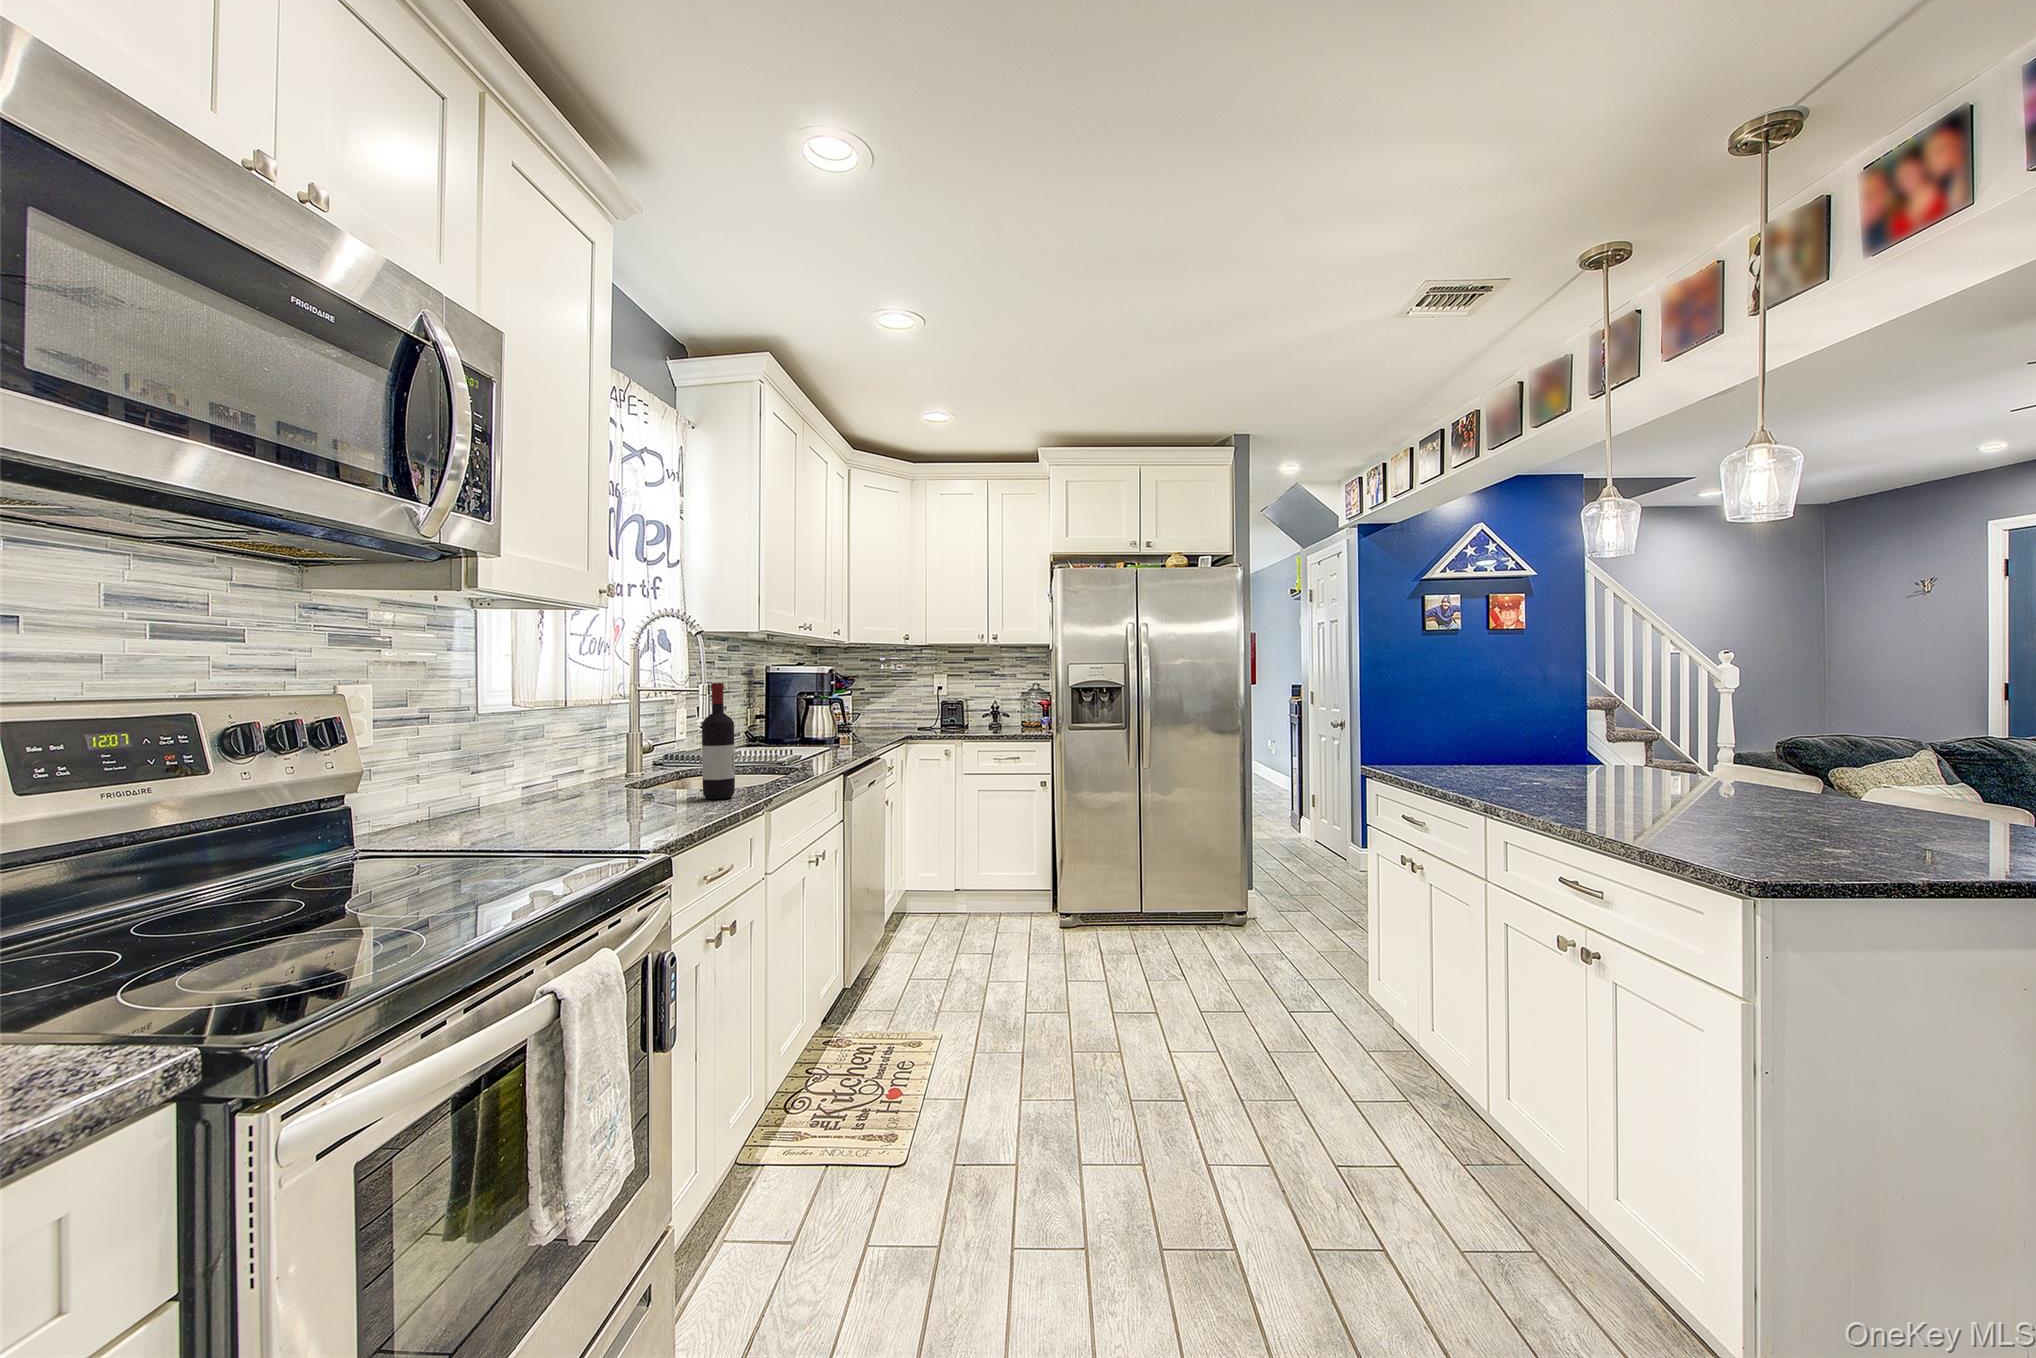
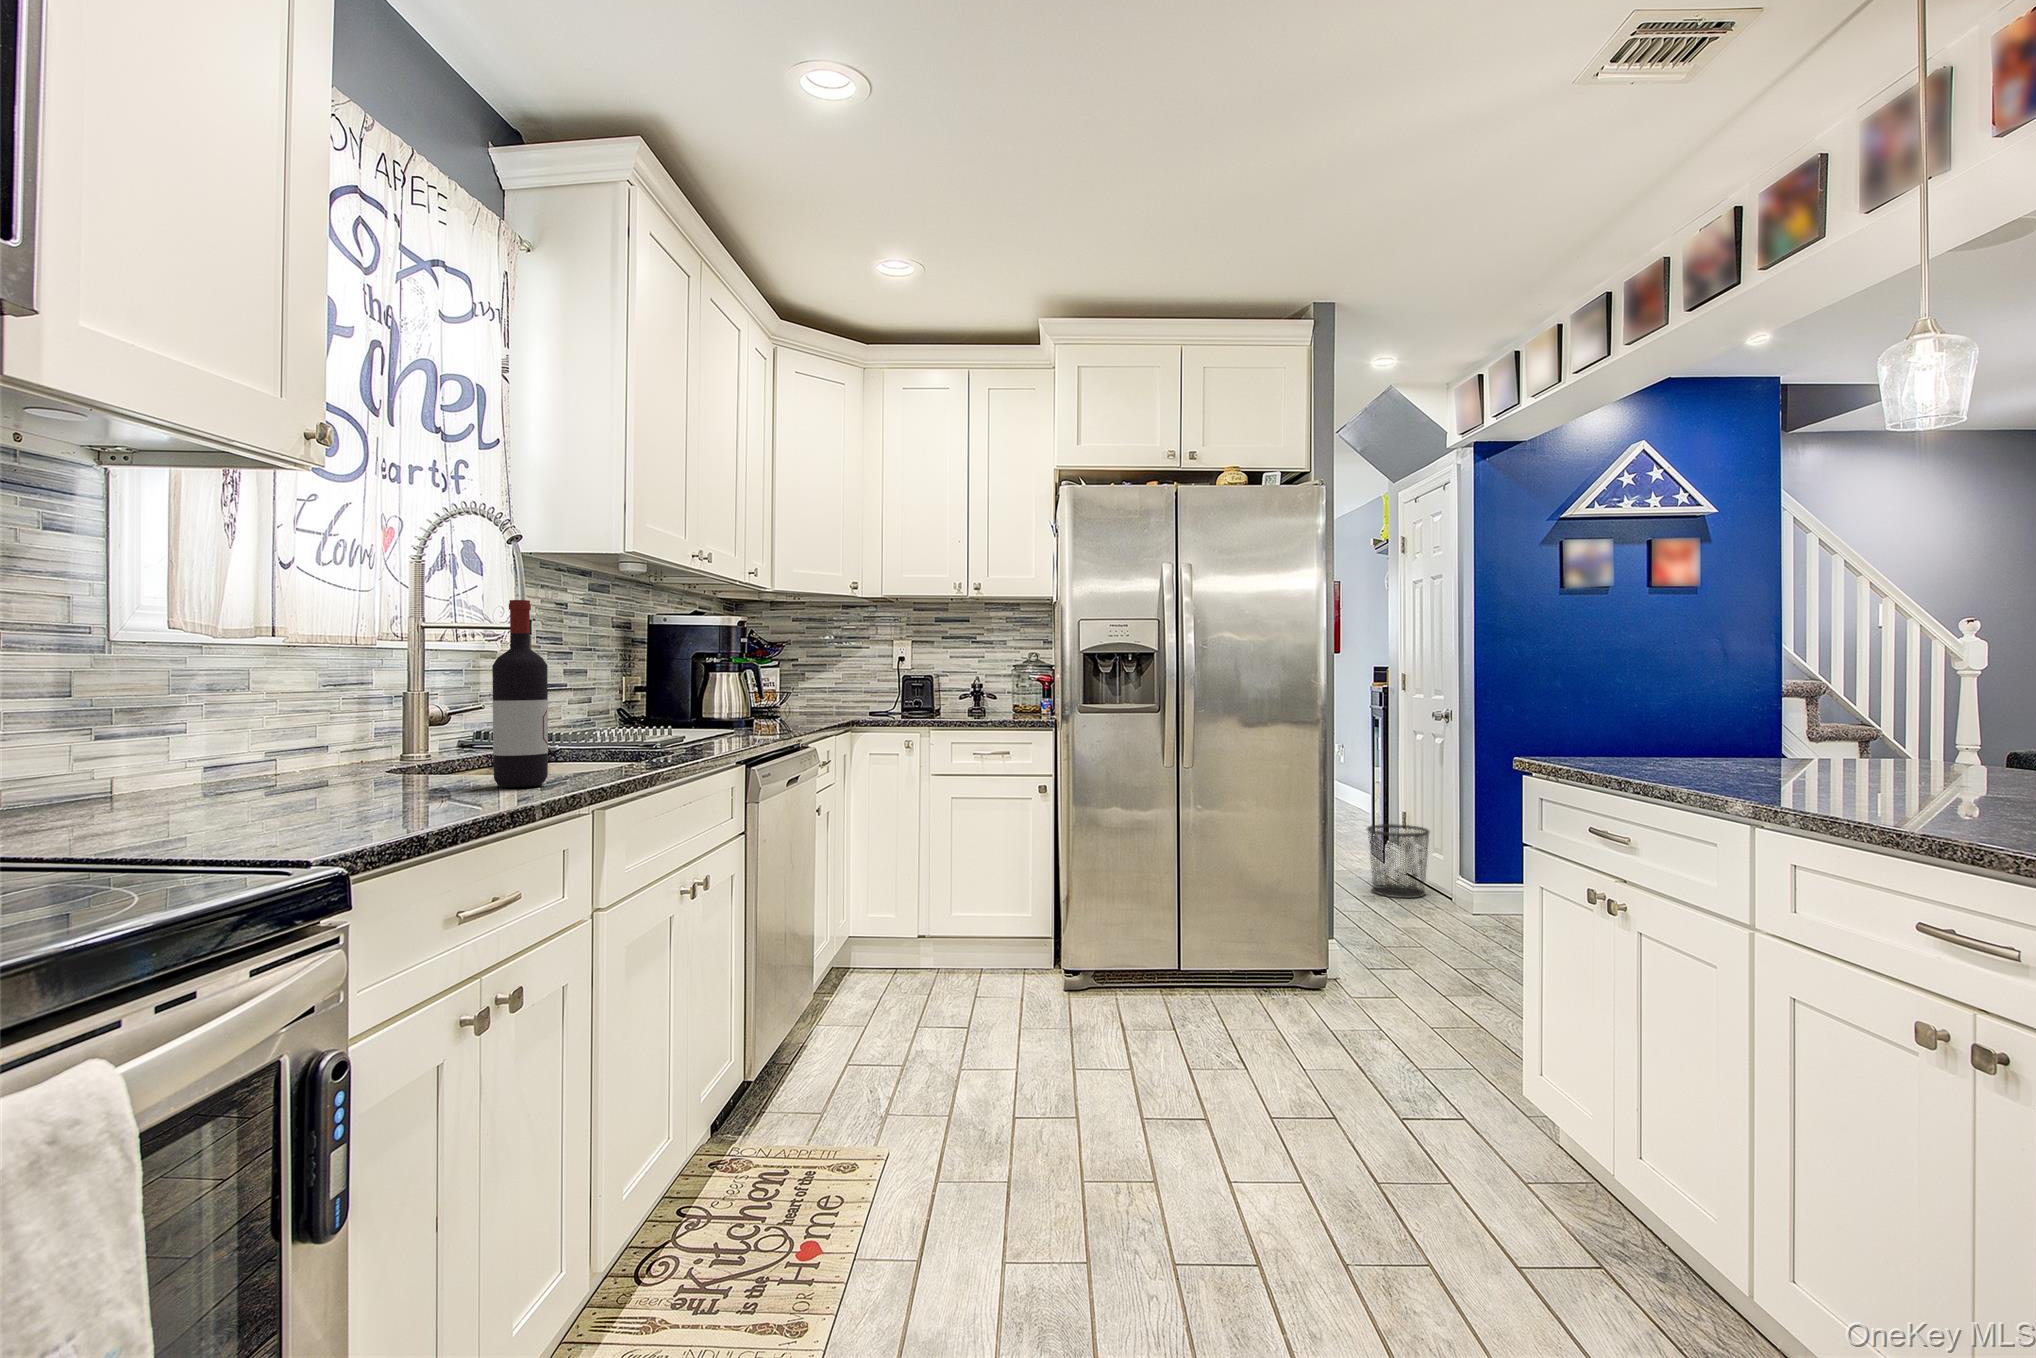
waste bin: none [1284,805,1331,860] -> present [1367,824,1430,898]

